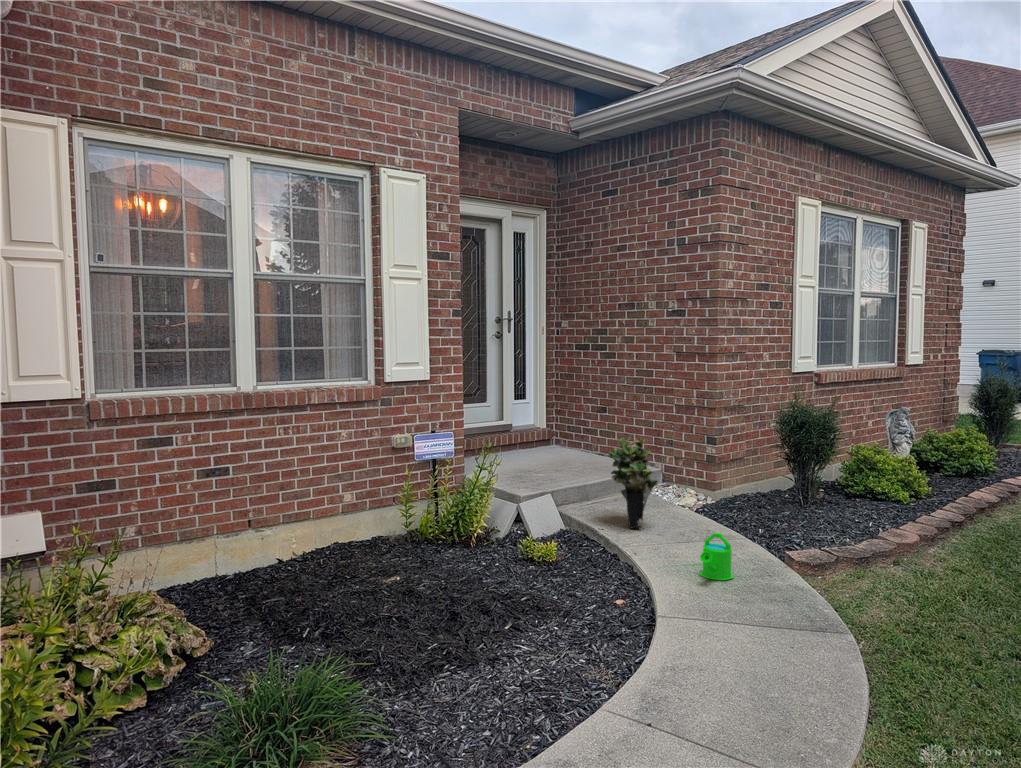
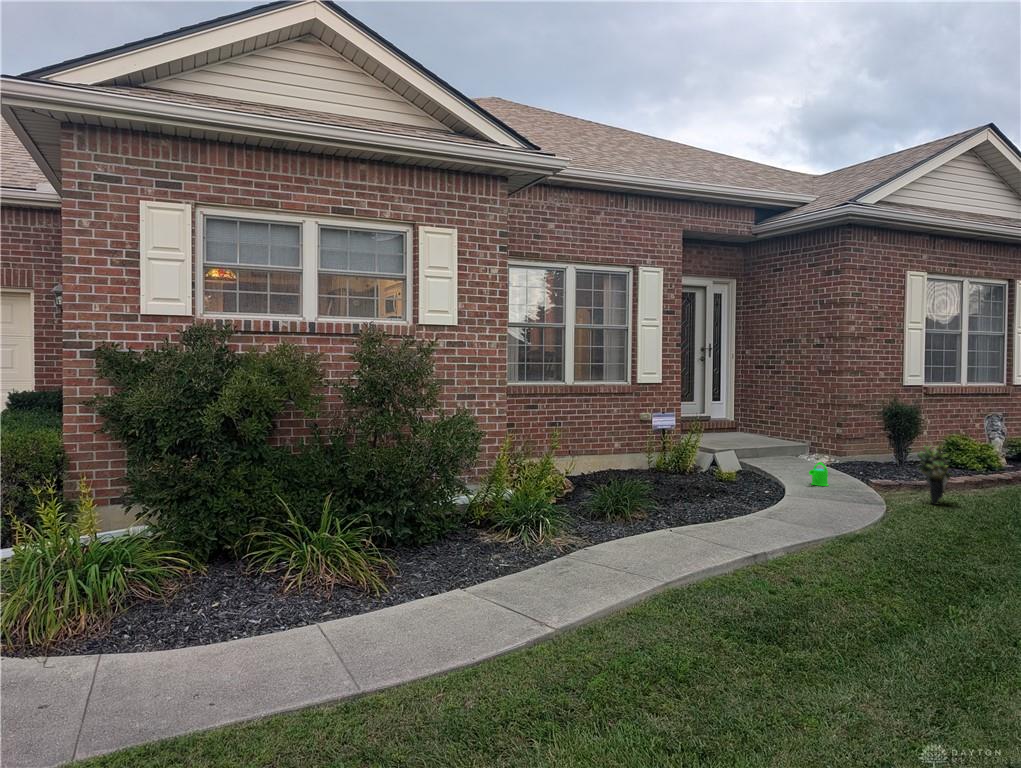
potted plant: present [608,438,658,528] -> present [917,446,953,504]

